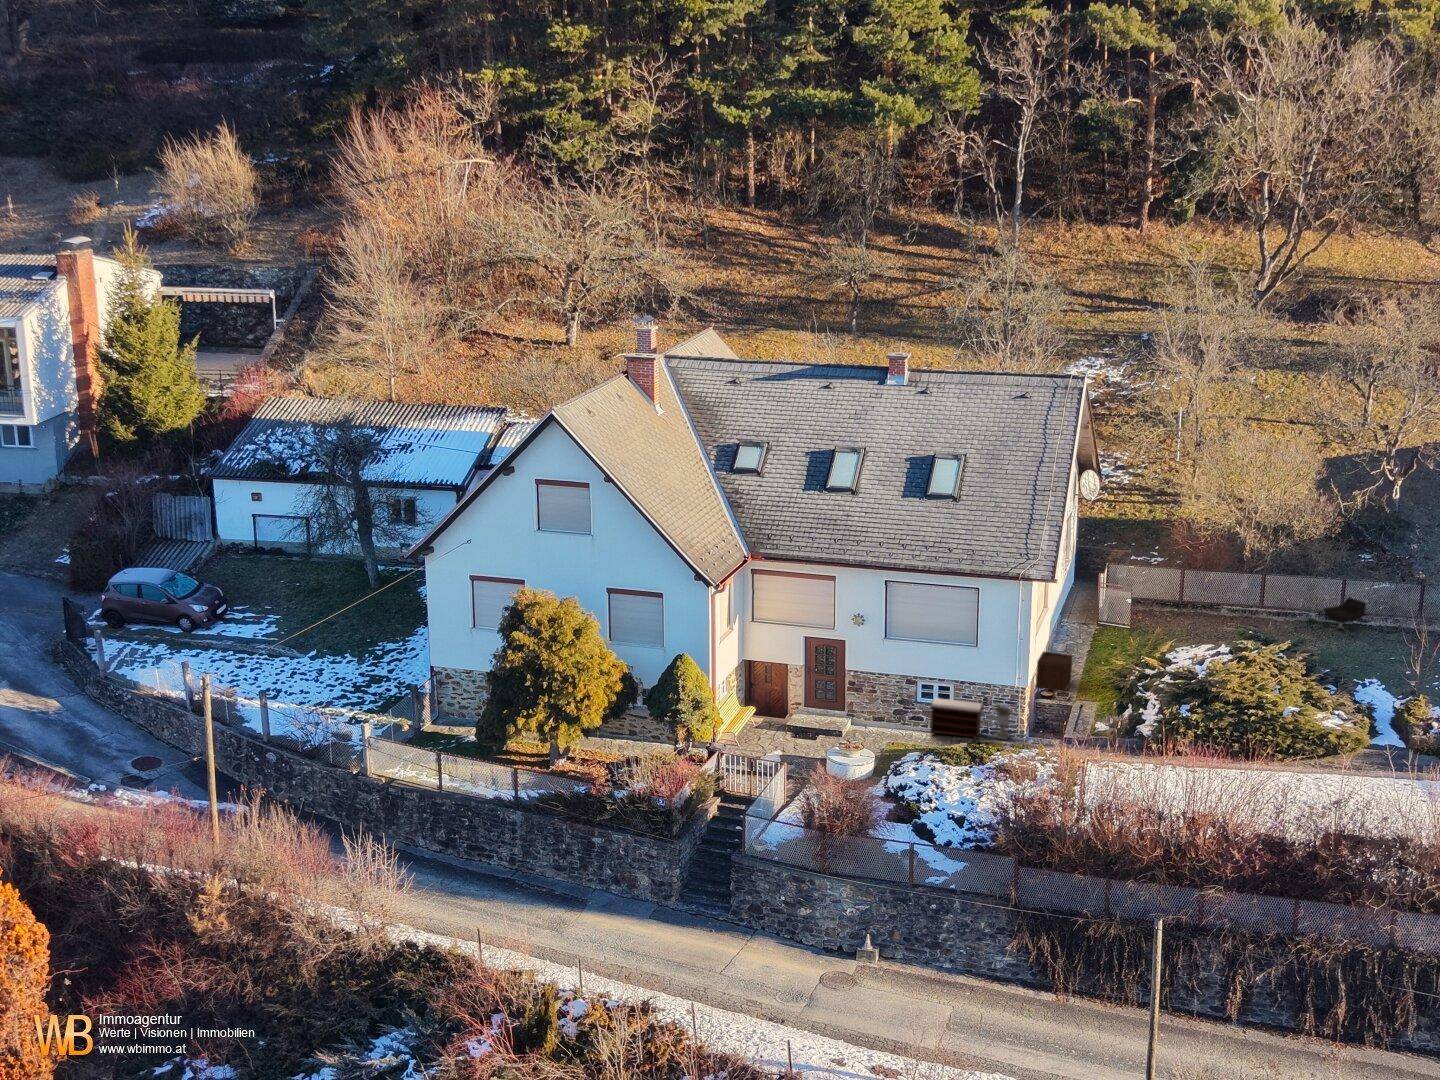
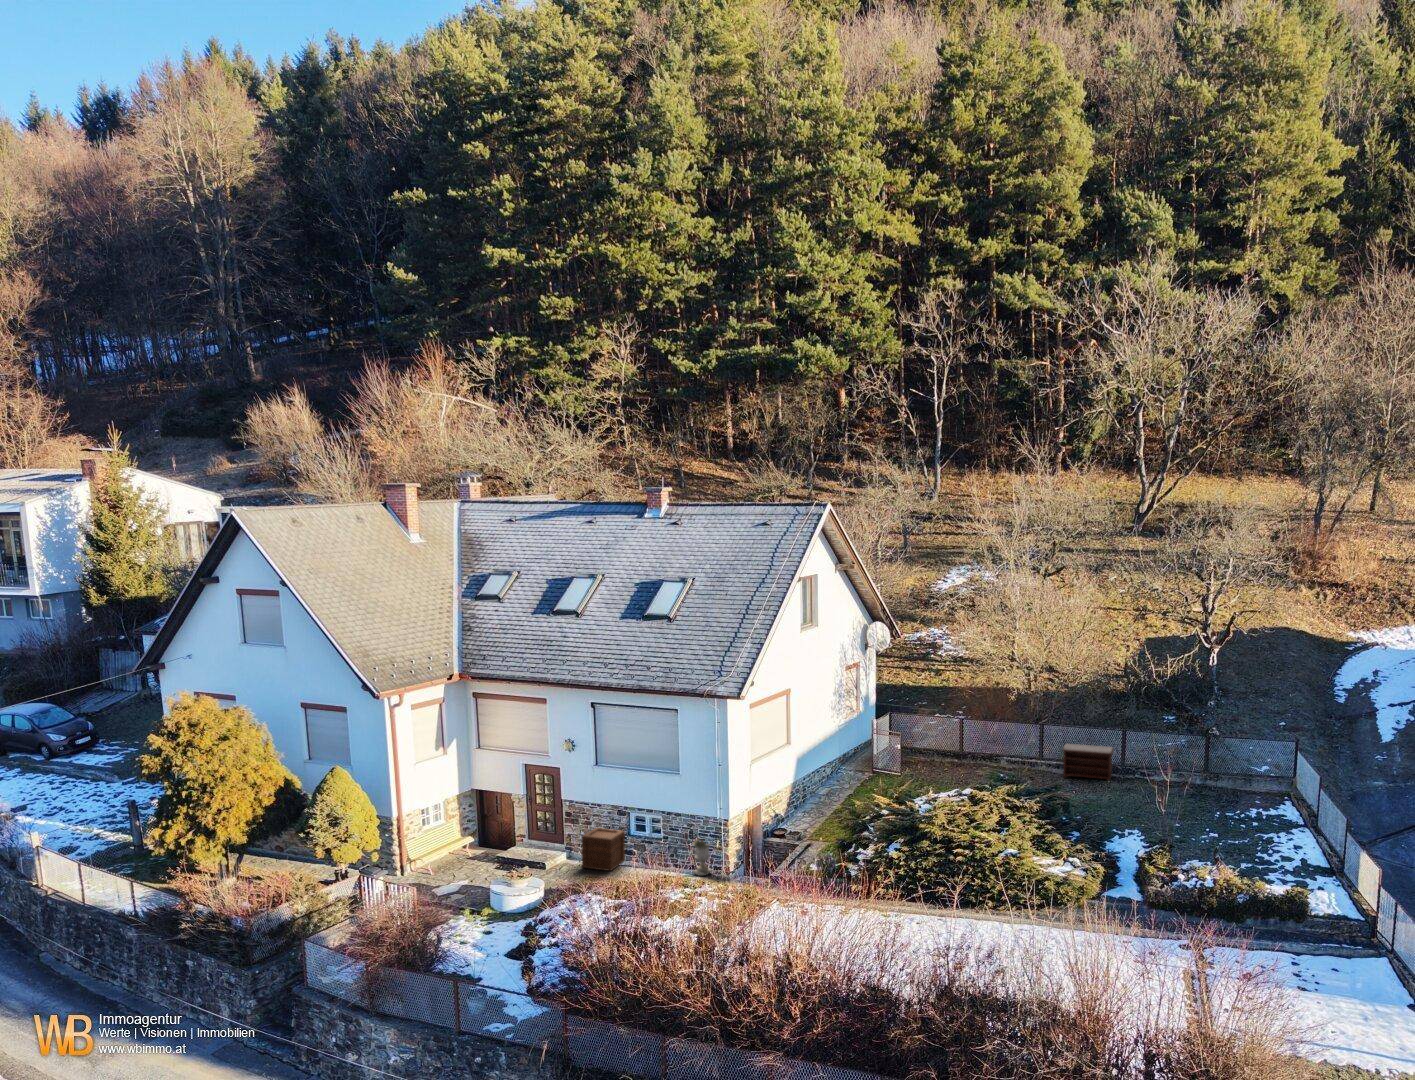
lounge chair: present [1324,598,1366,628] -> none [1127,750,1172,787]
wooden crate: present [1035,652,1073,692] -> present [581,828,625,871]
bench: present [930,698,983,739] -> present [1063,744,1114,780]

